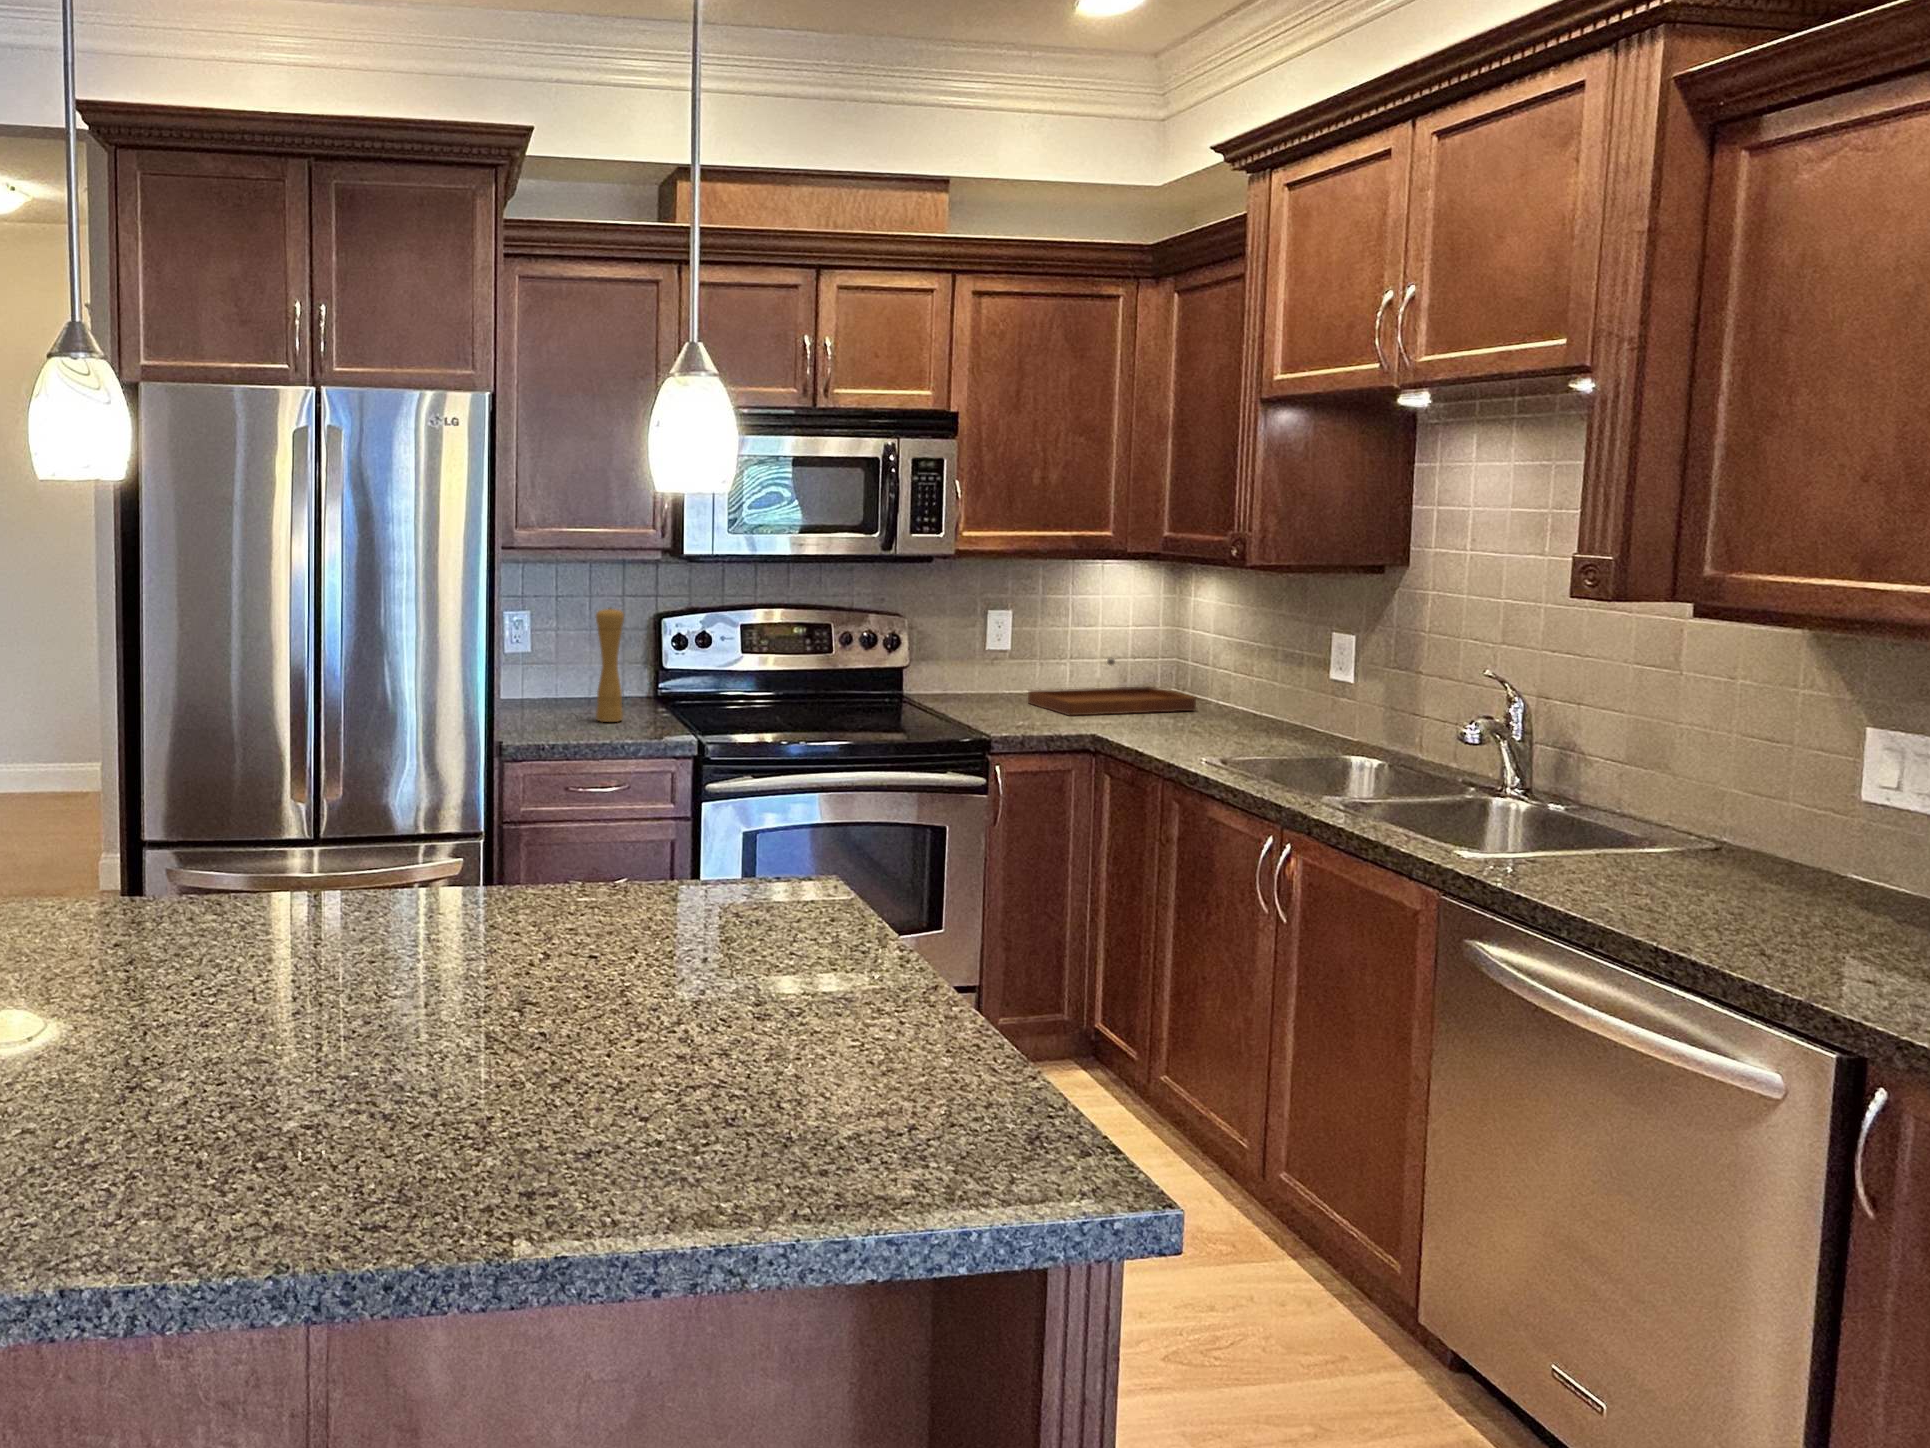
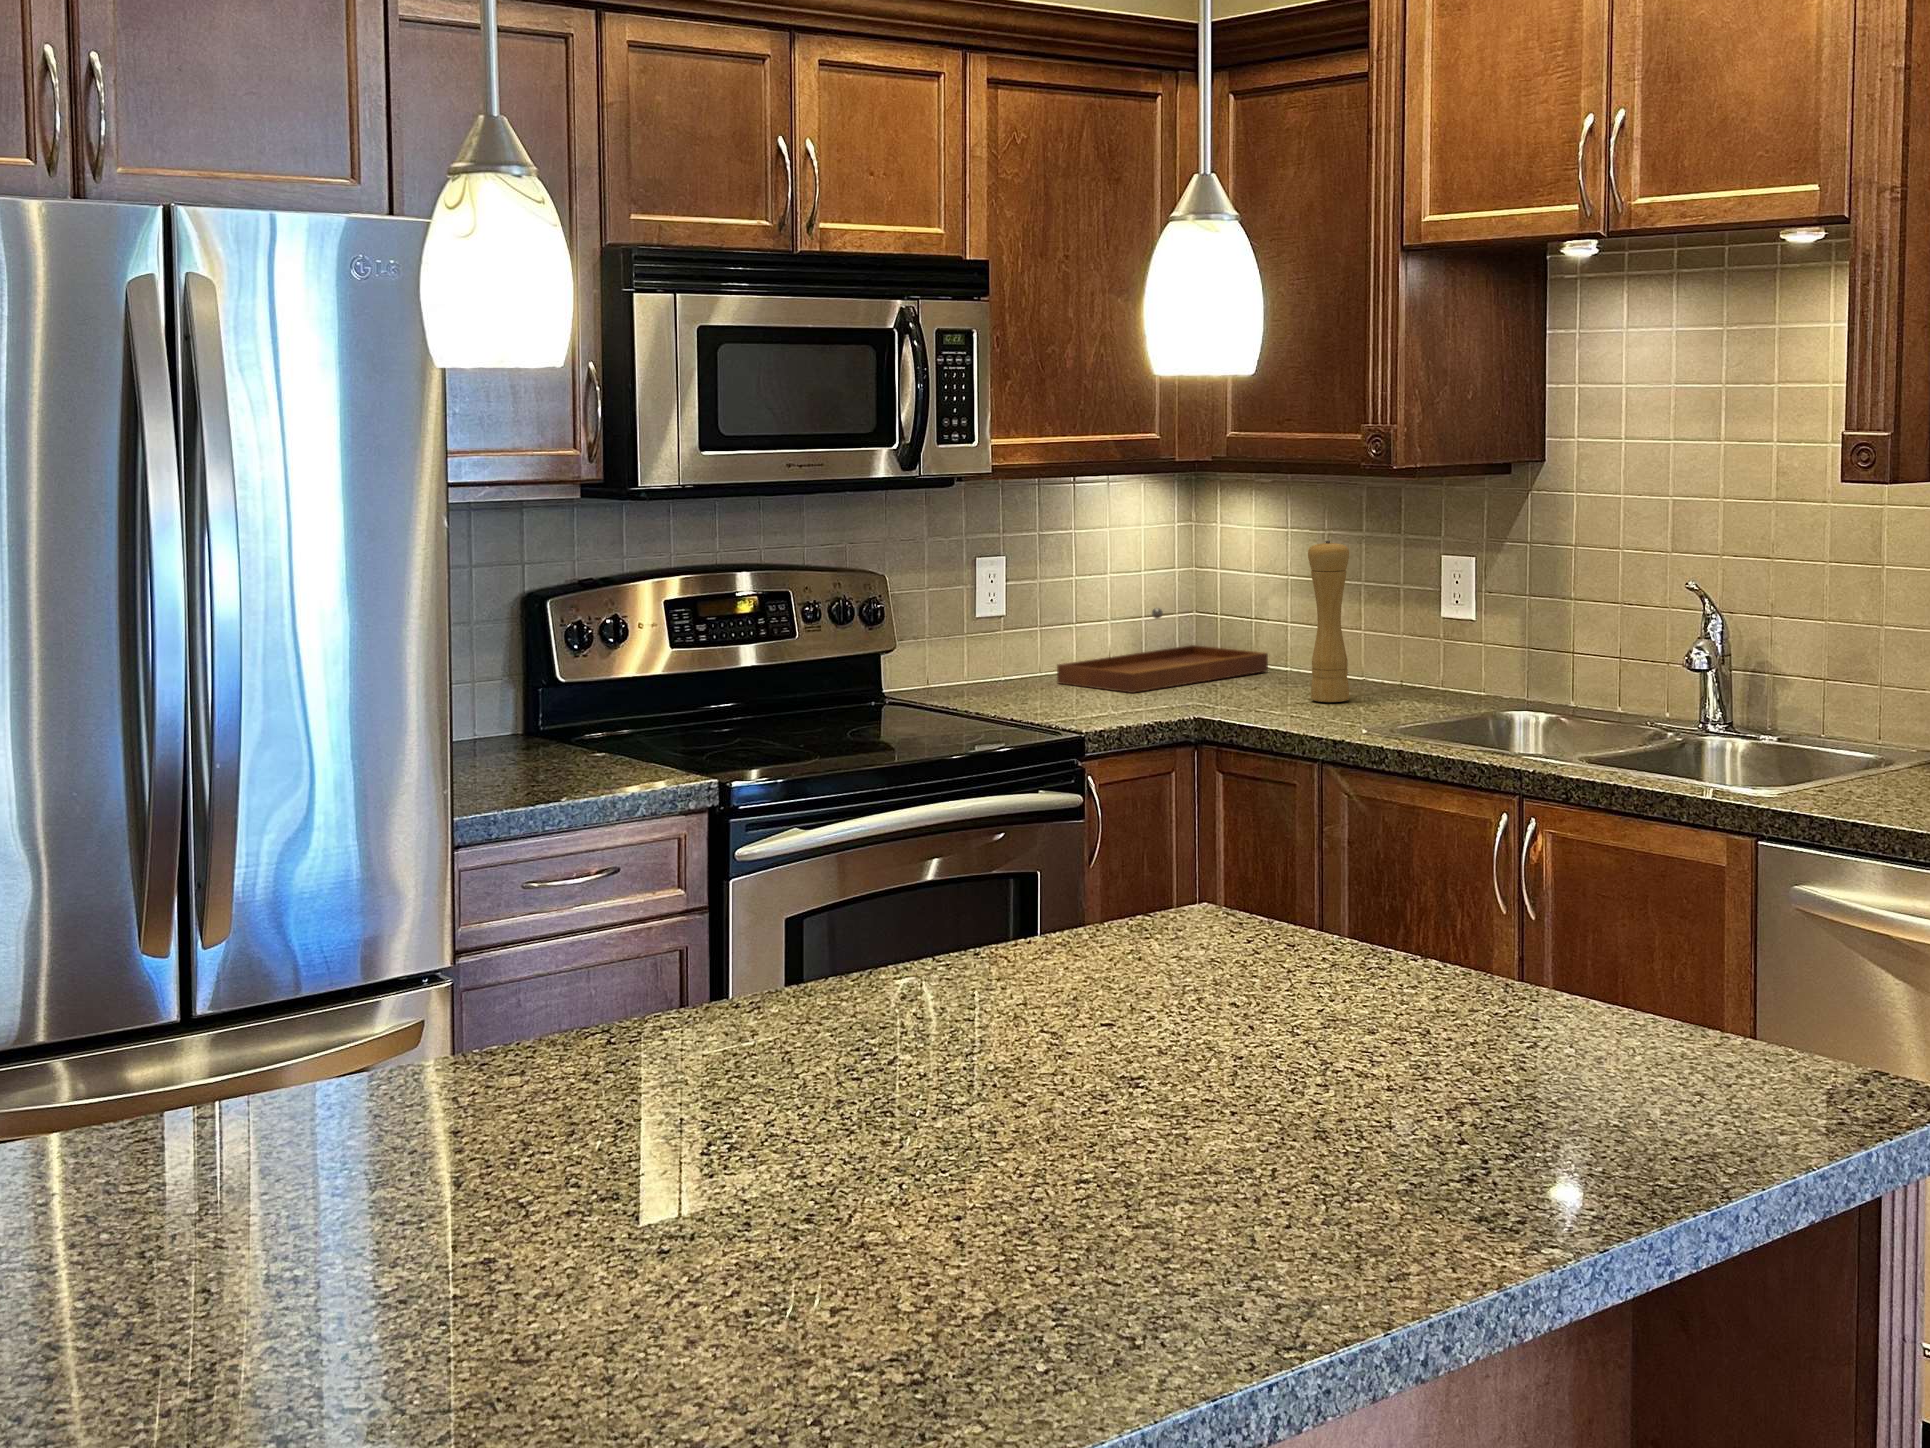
pepper mill: present [596,608,624,722] -> present [1308,541,1349,702]

